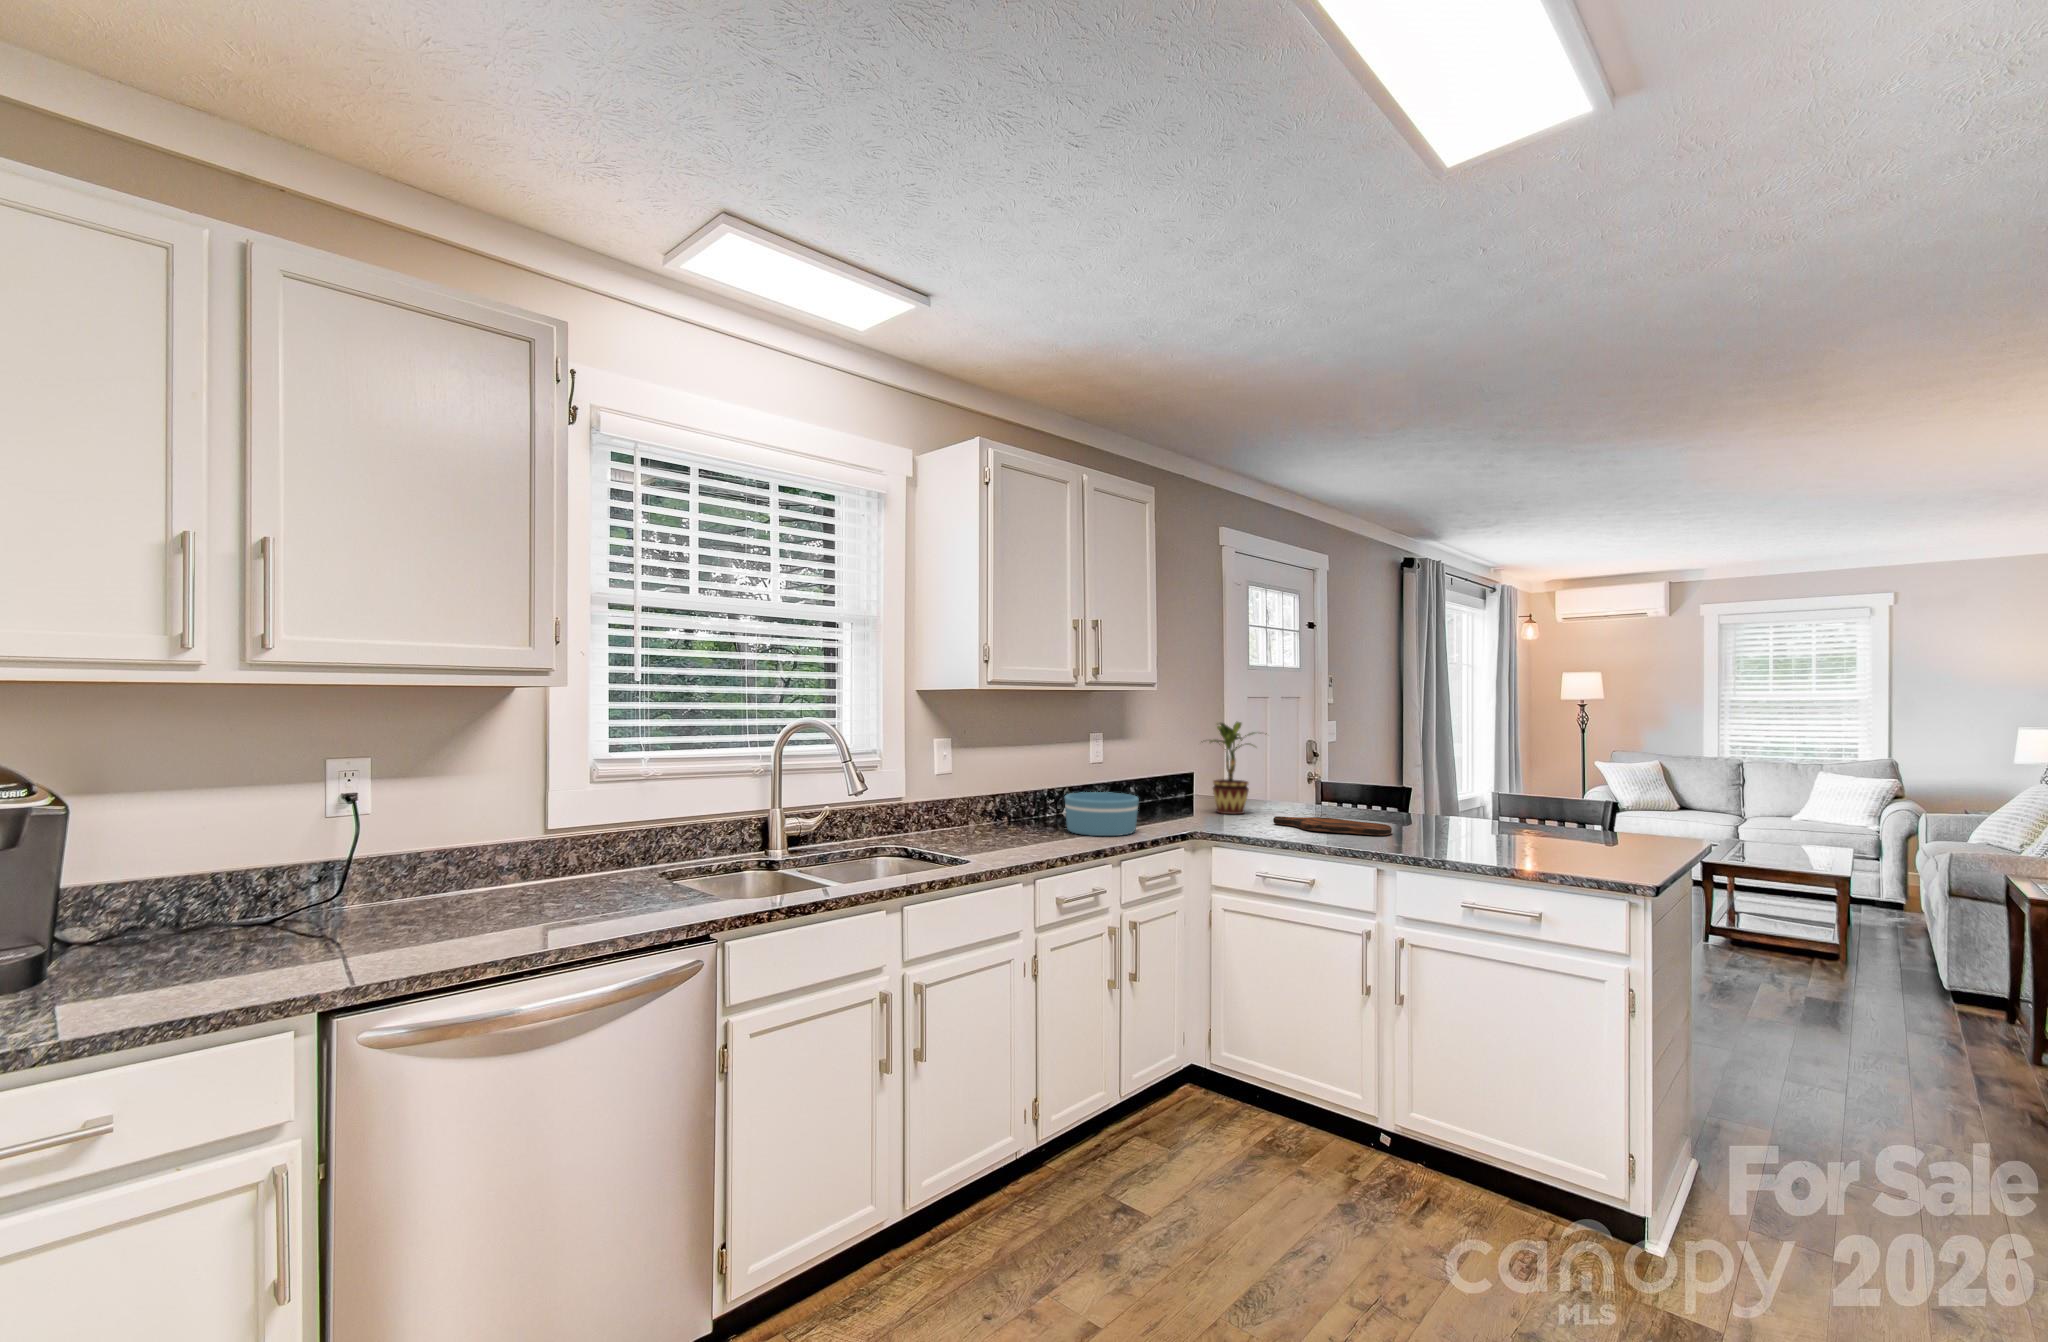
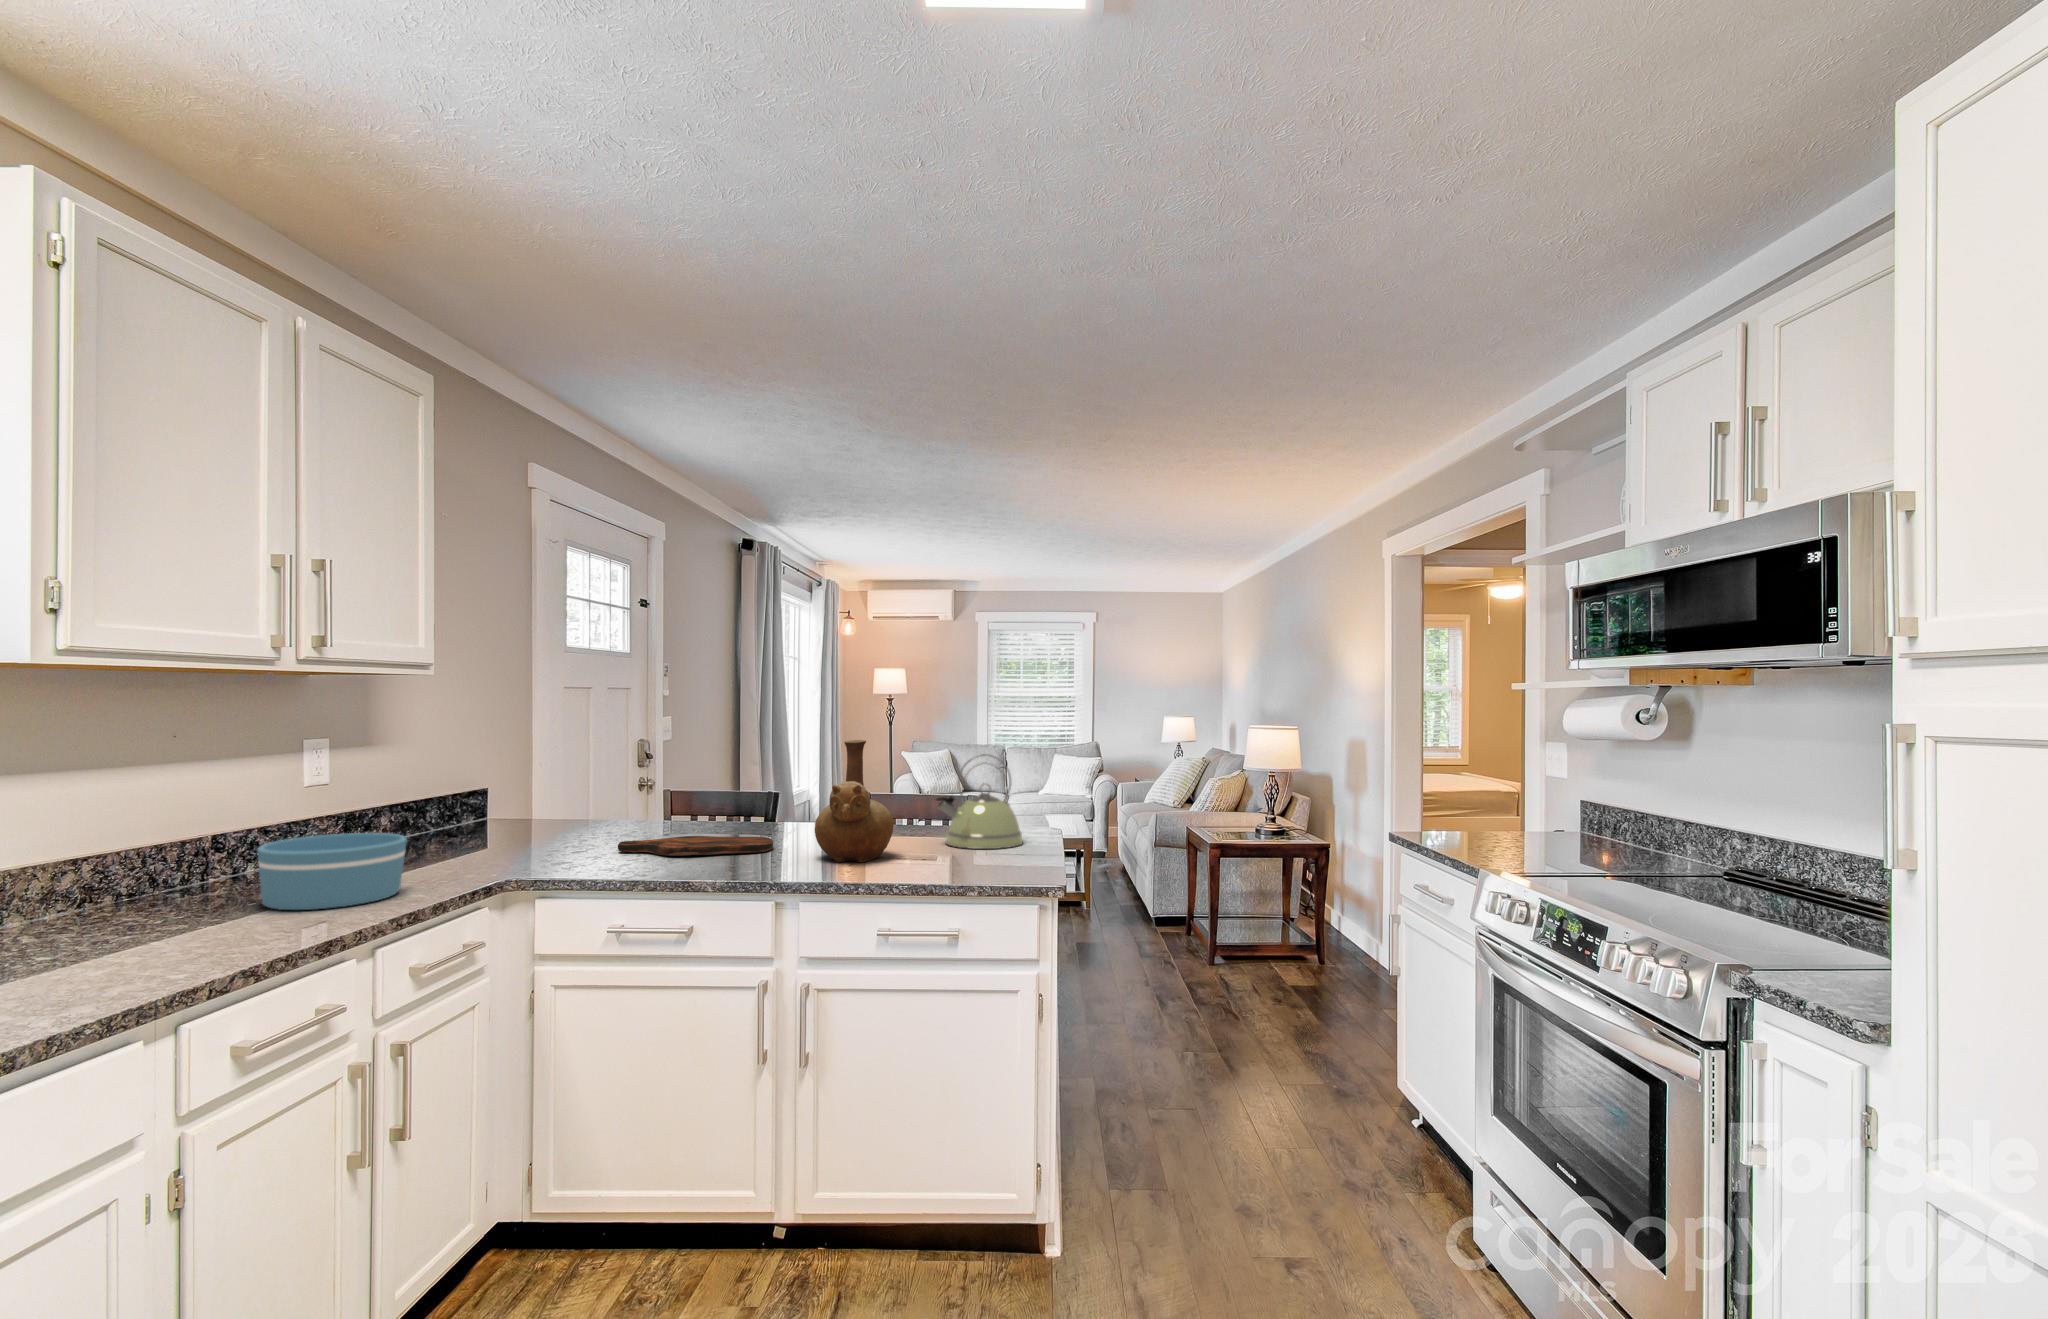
potted plant: present [1210,722,1267,814] -> none [502,717,609,845]
vase: none [1421,749,1493,852] -> present [815,740,894,862]
kettle: none [1542,768,1638,858] -> present [936,754,1023,849]

